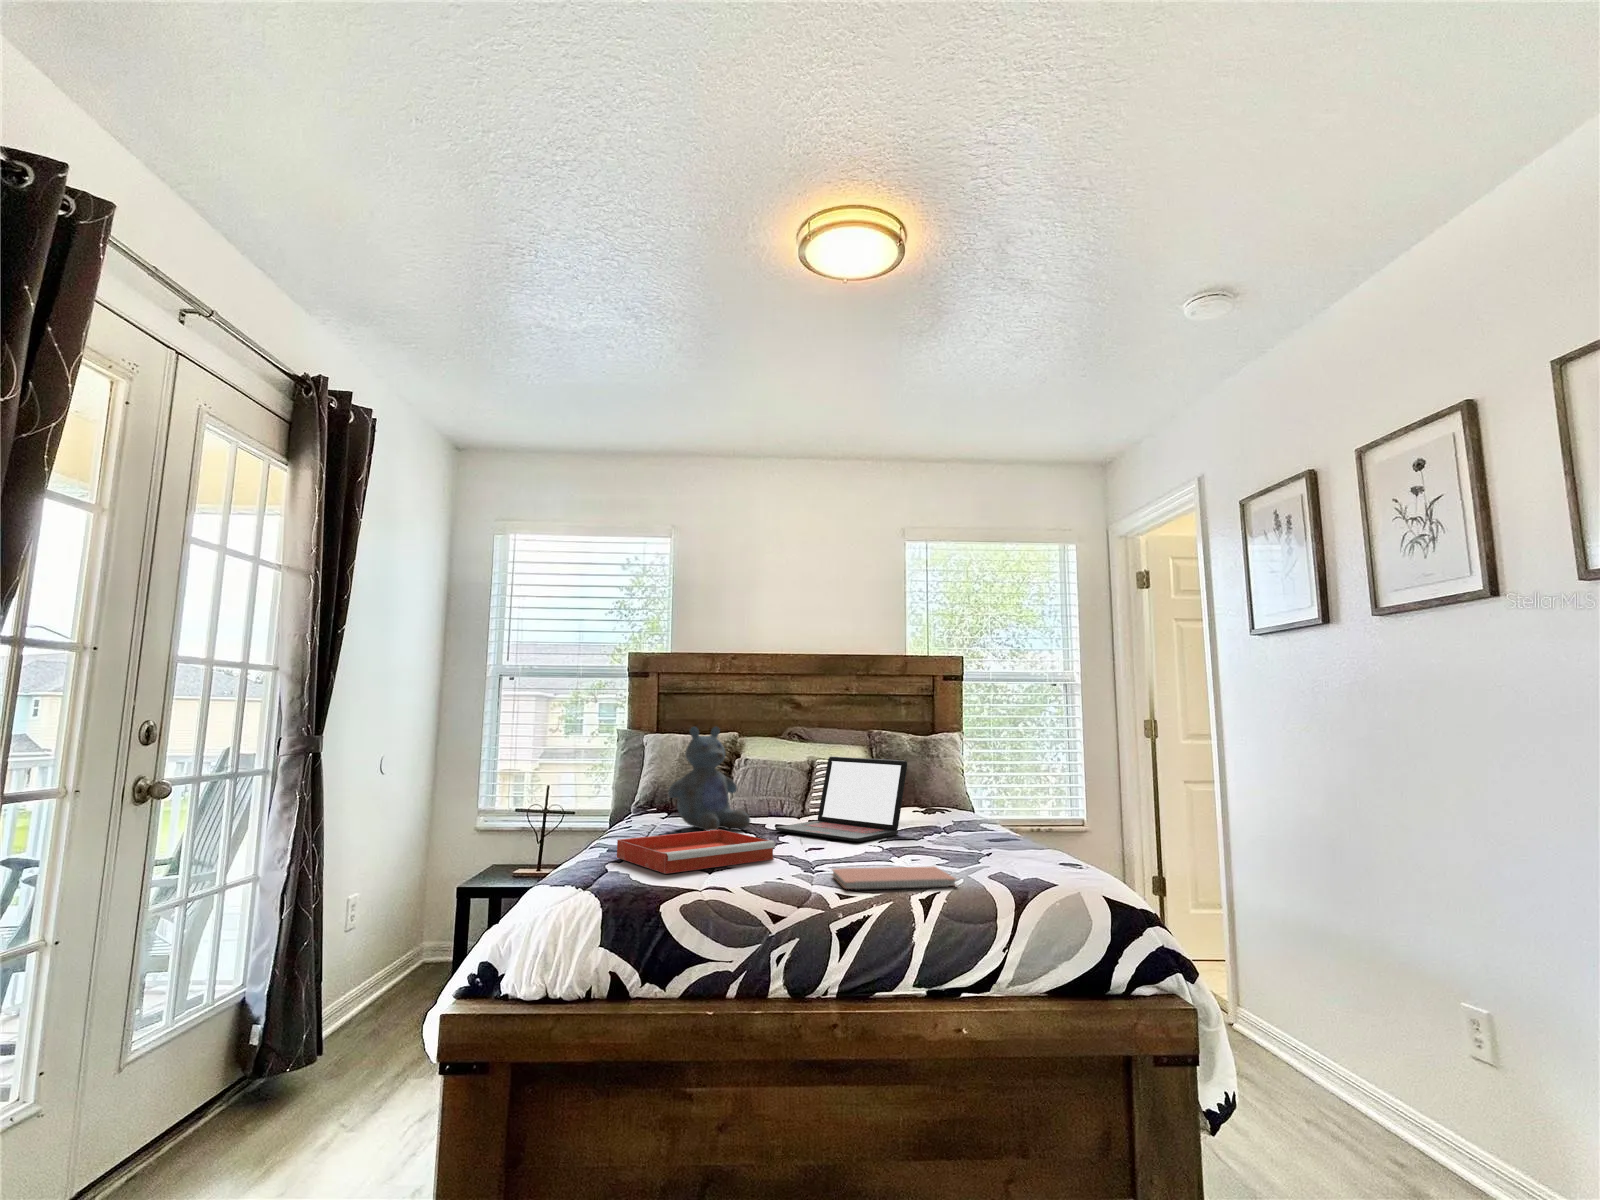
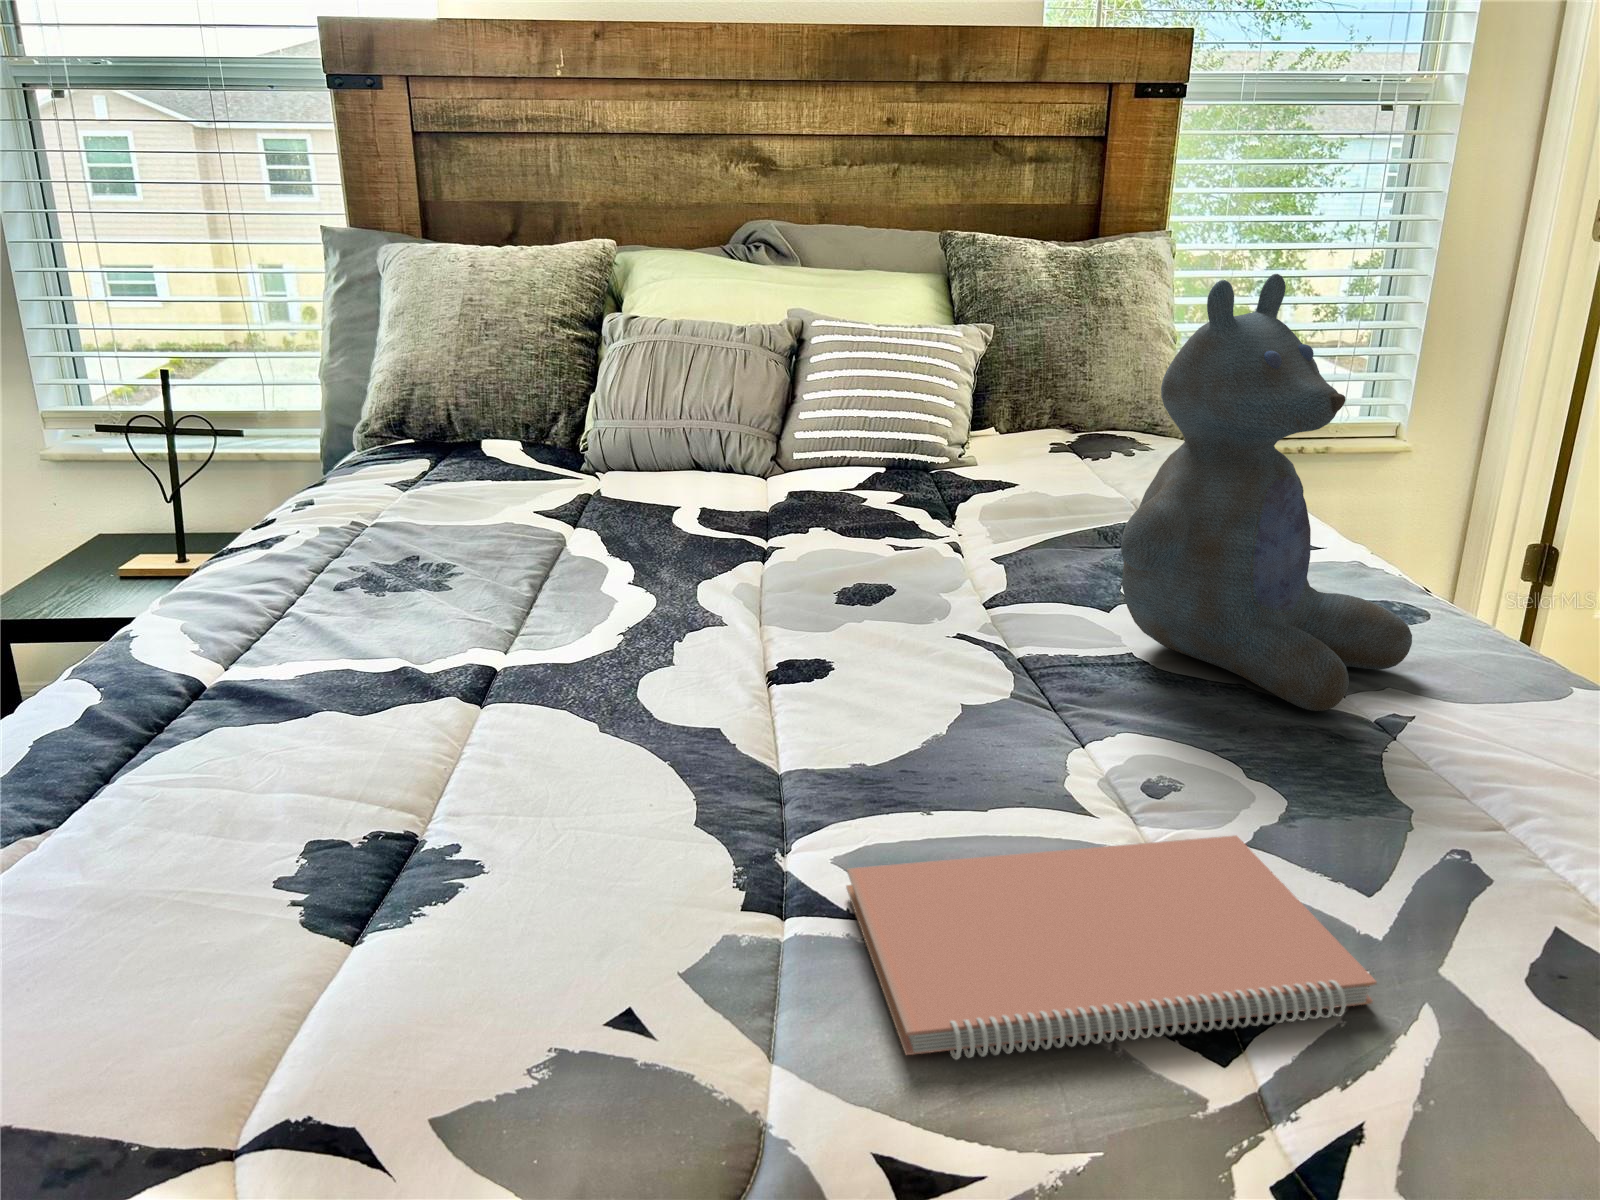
stuffed bear: present [668,727,750,831] -> present [1121,274,1412,711]
laptop: present [775,757,907,842] -> none [690,327,1080,613]
tray: present [617,830,775,874] -> none [118,589,658,871]

